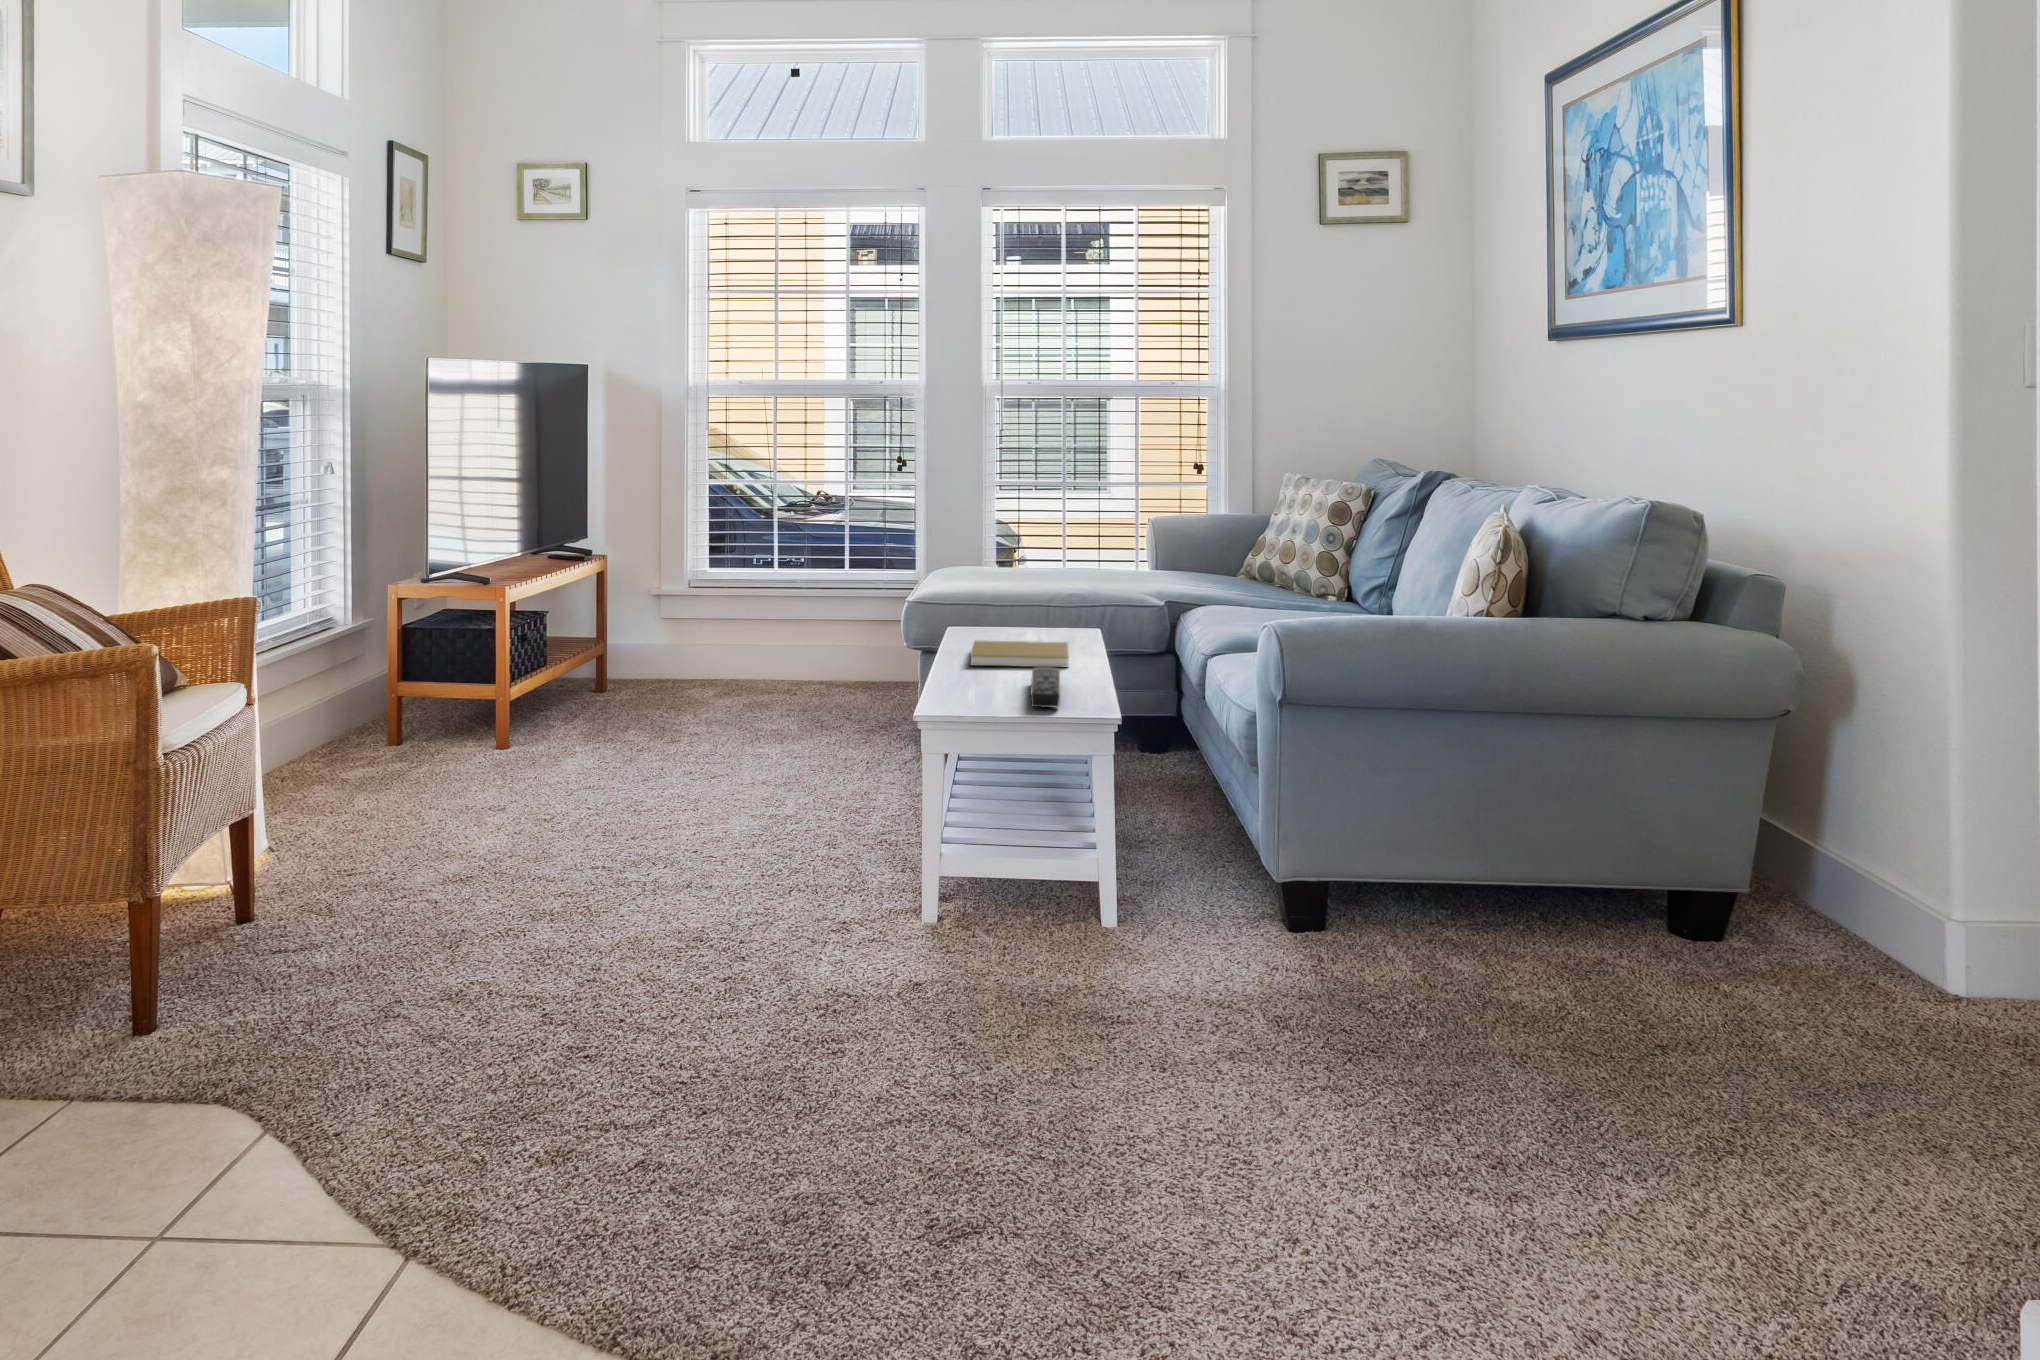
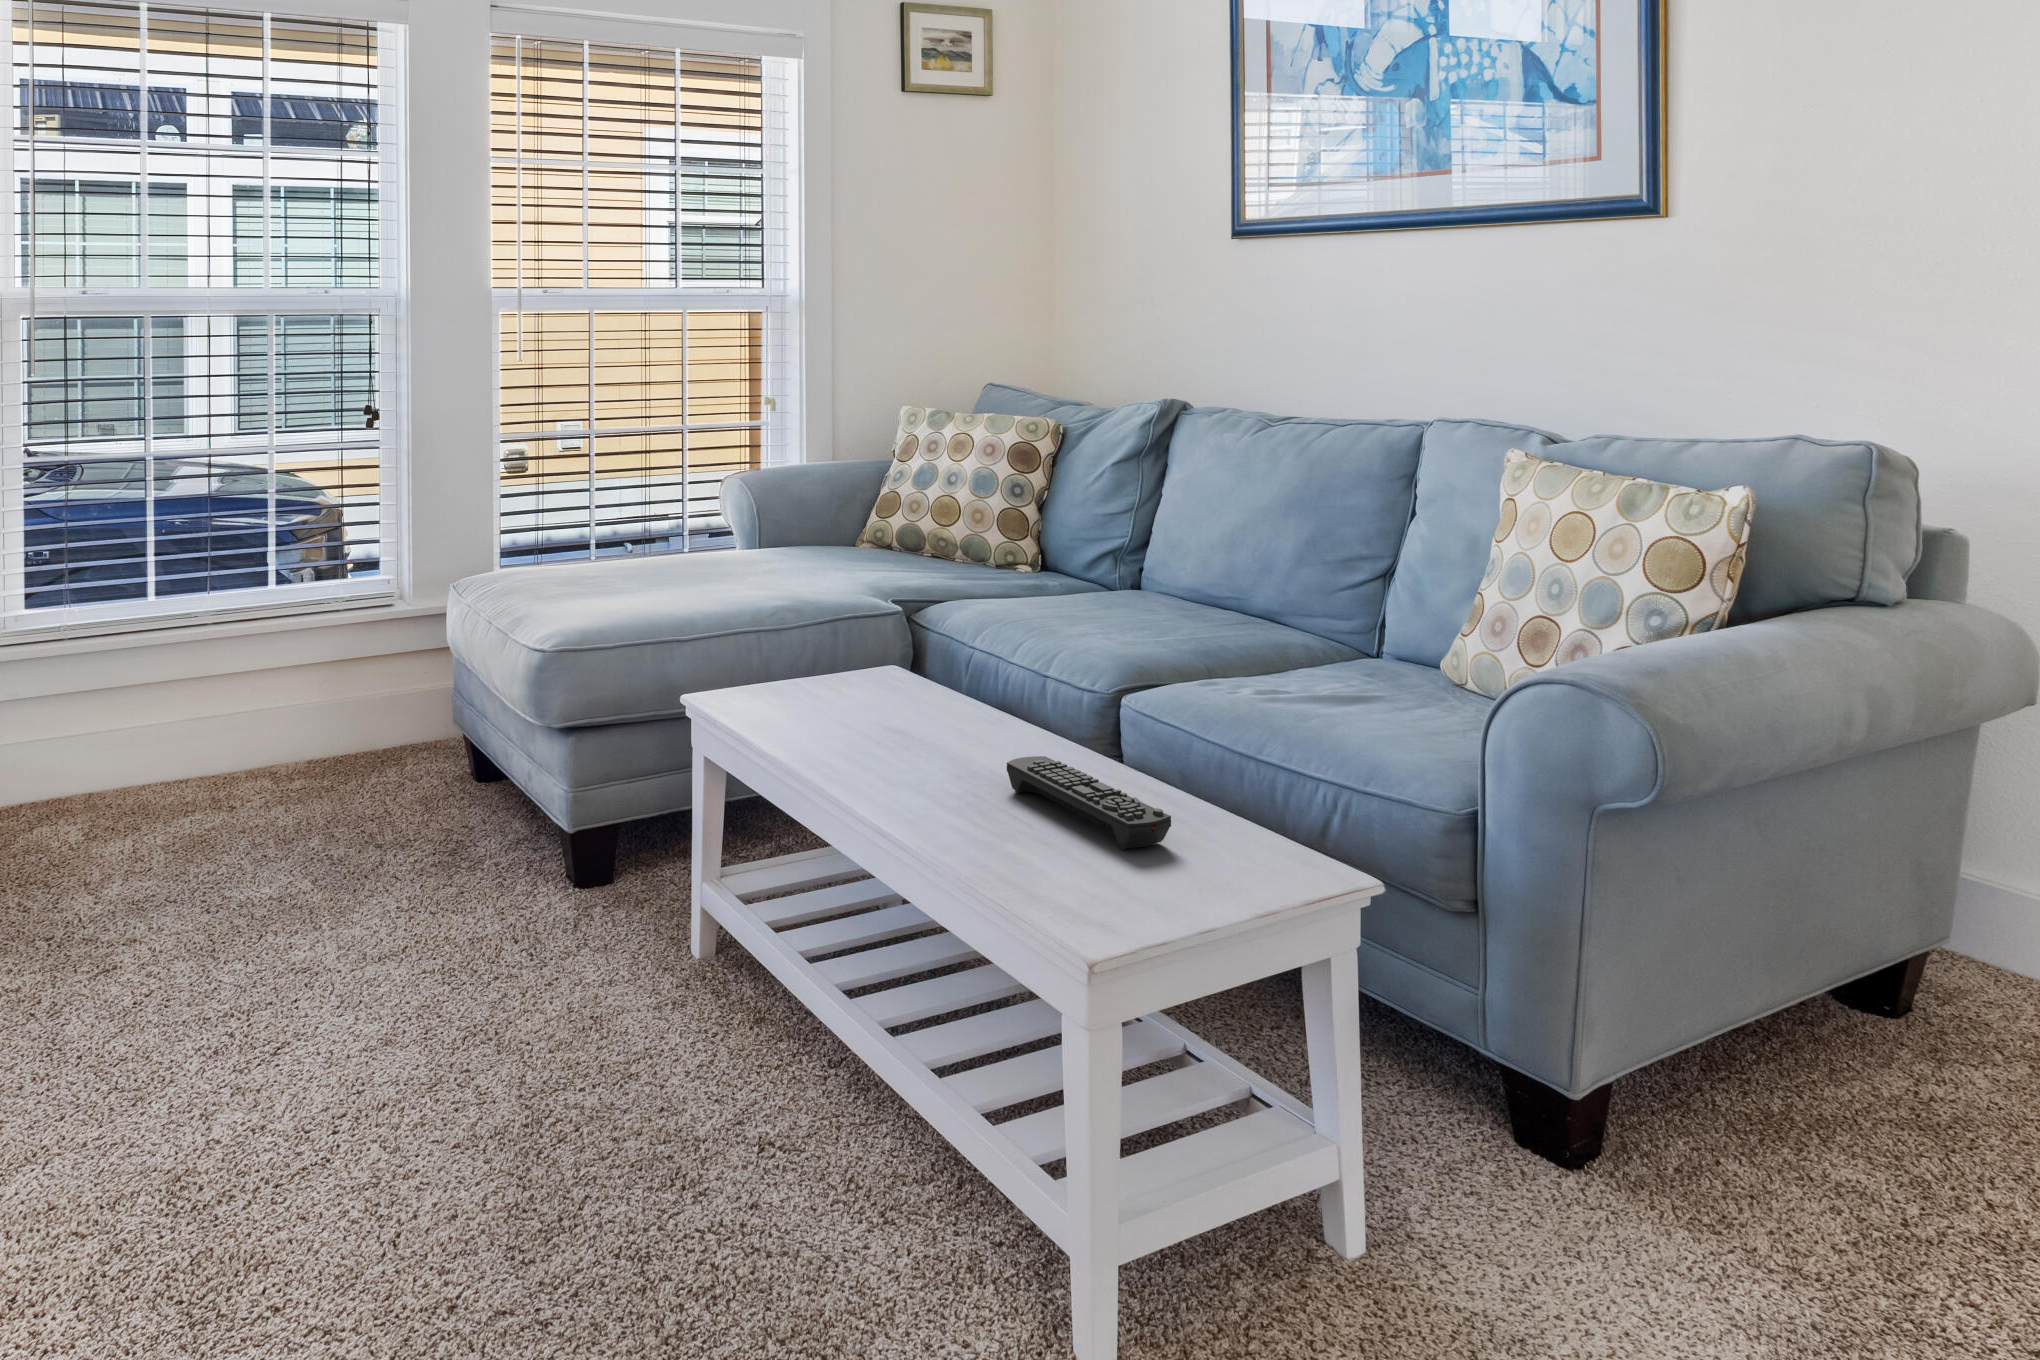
book: present [970,640,1069,668] -> none [784,696,989,767]

